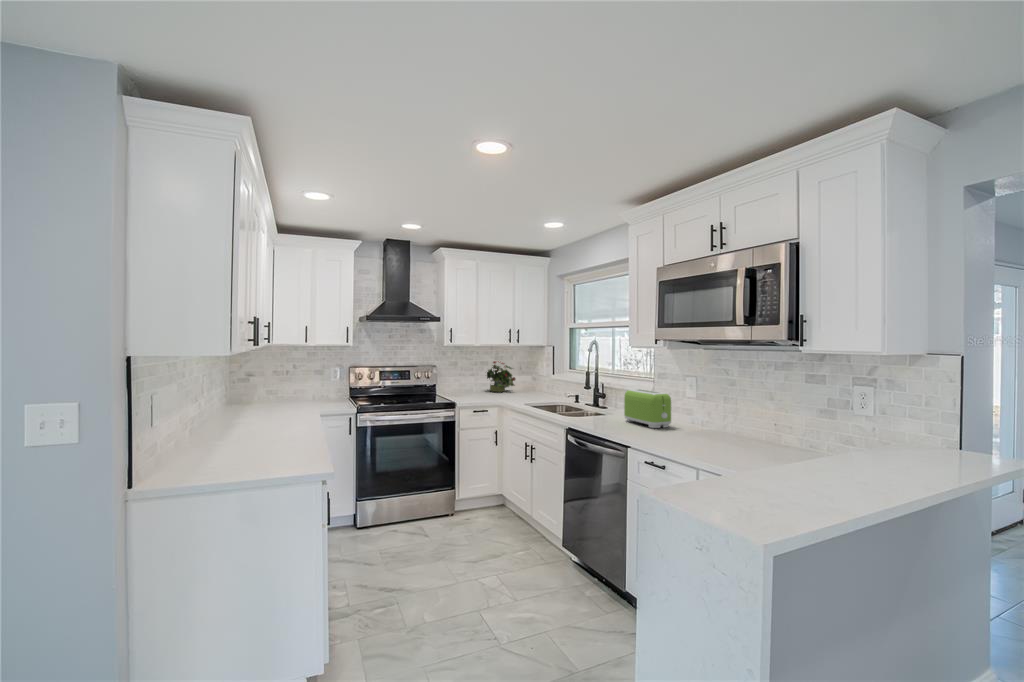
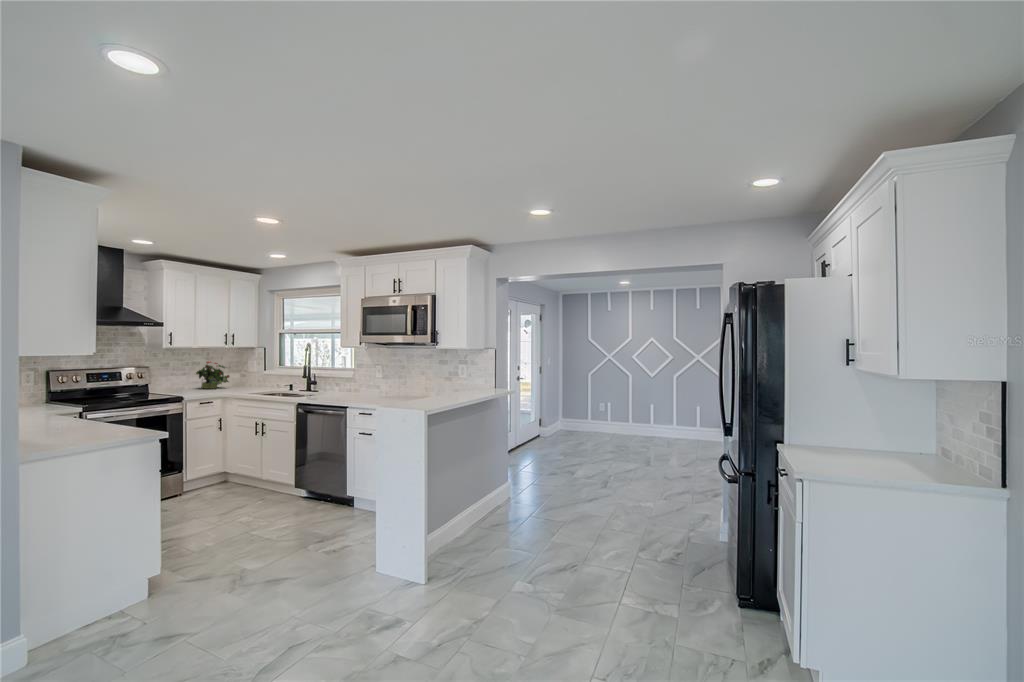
toaster: present [624,389,671,428] -> none [338,375,369,398]

